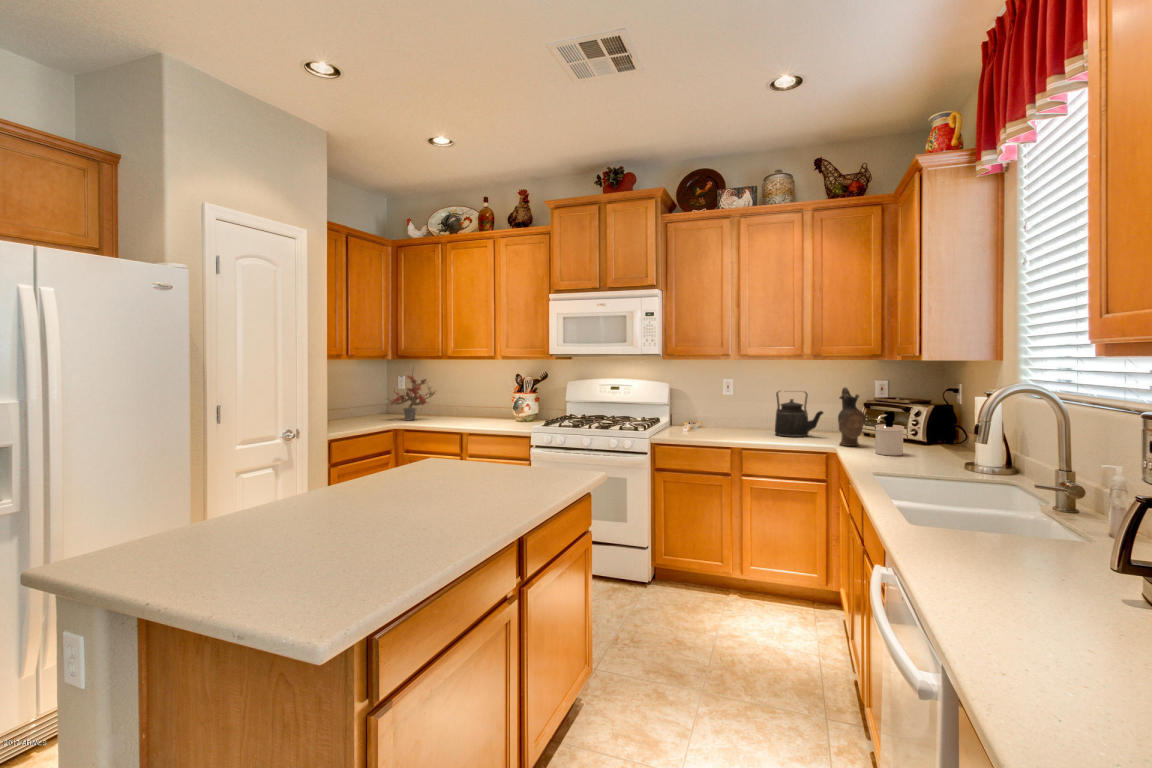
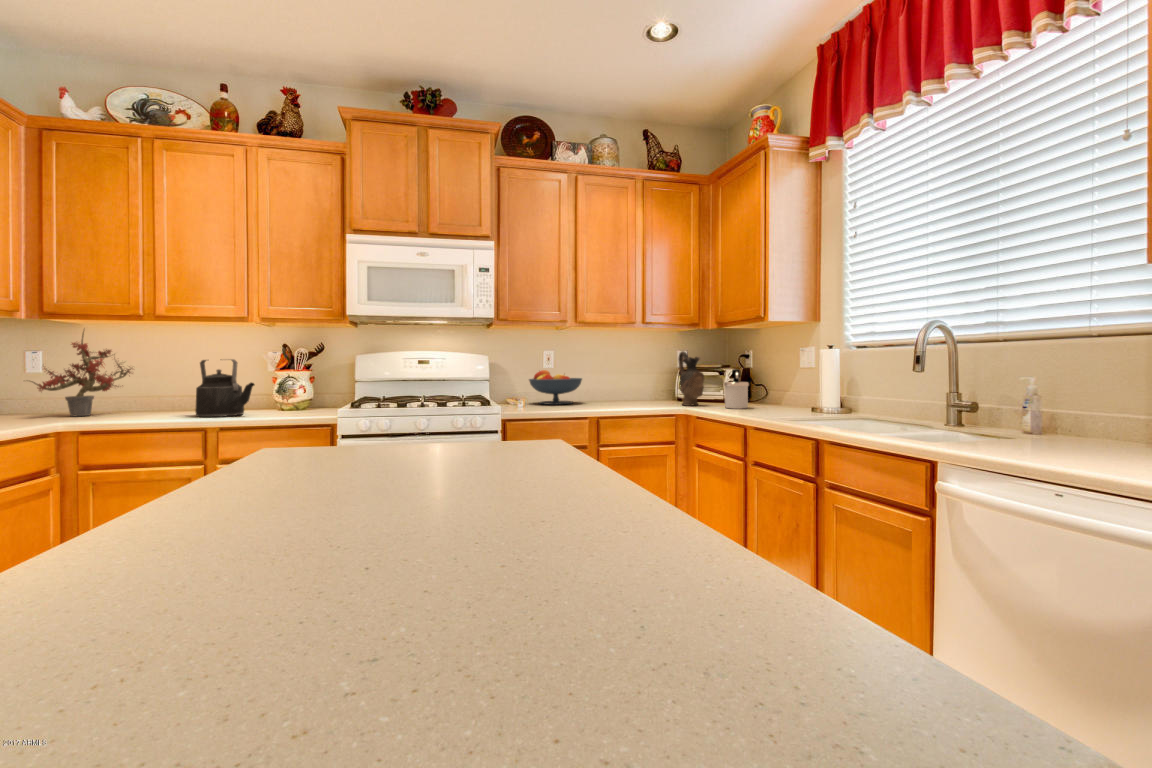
kettle: present [775,391,823,437] -> present [195,359,255,417]
fruit bowl: none [698,399,750,433] -> present [529,370,582,405]

